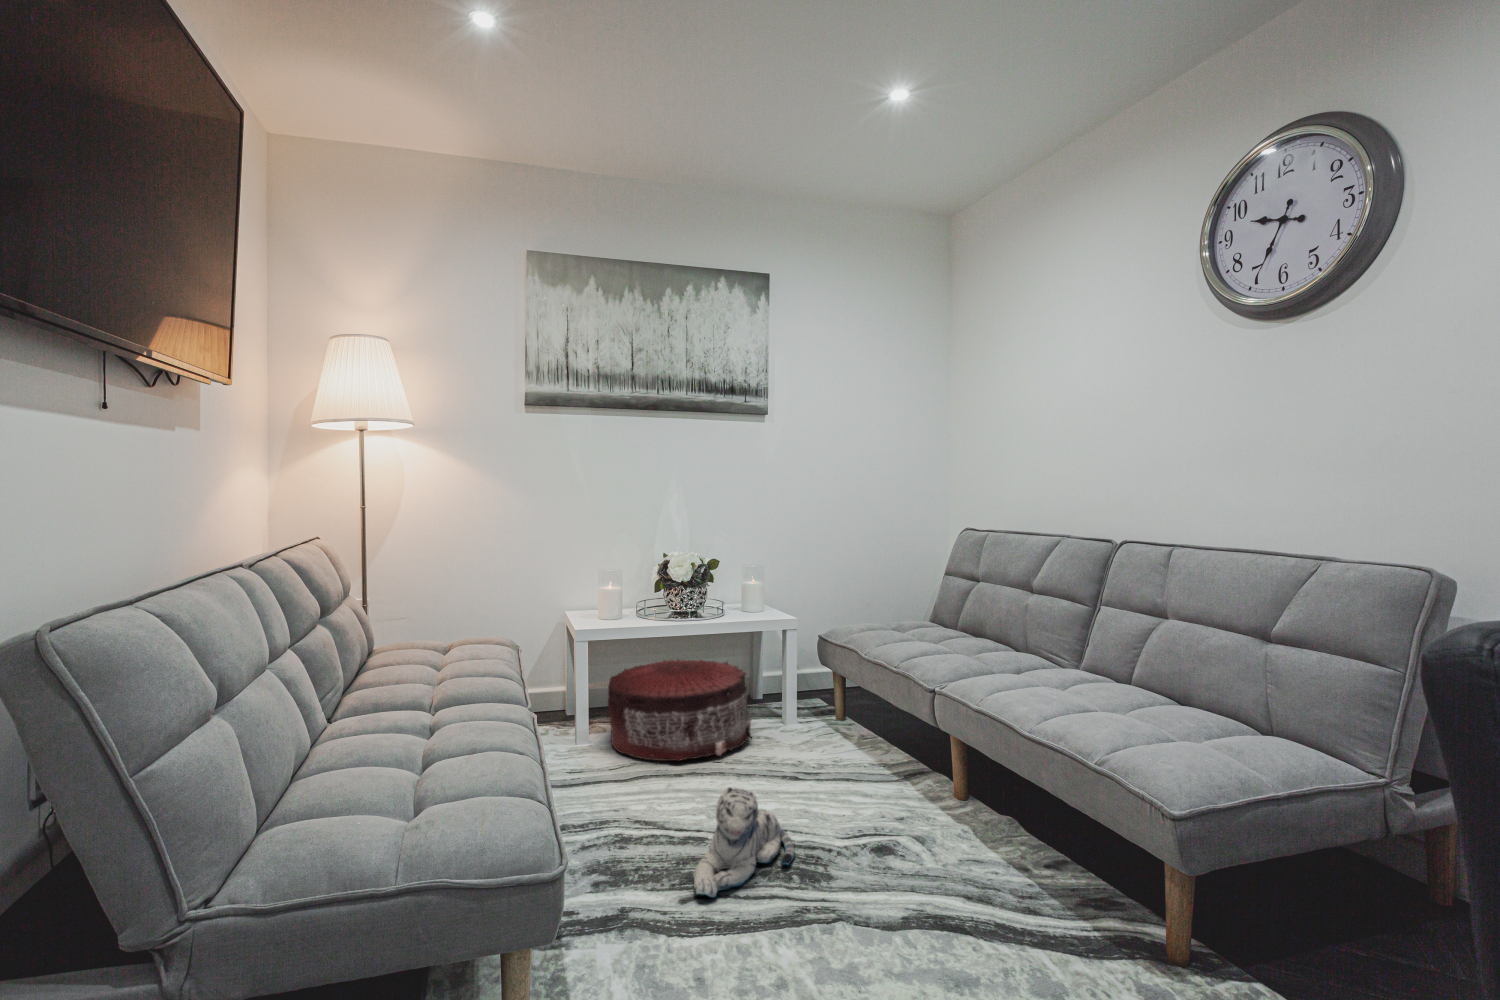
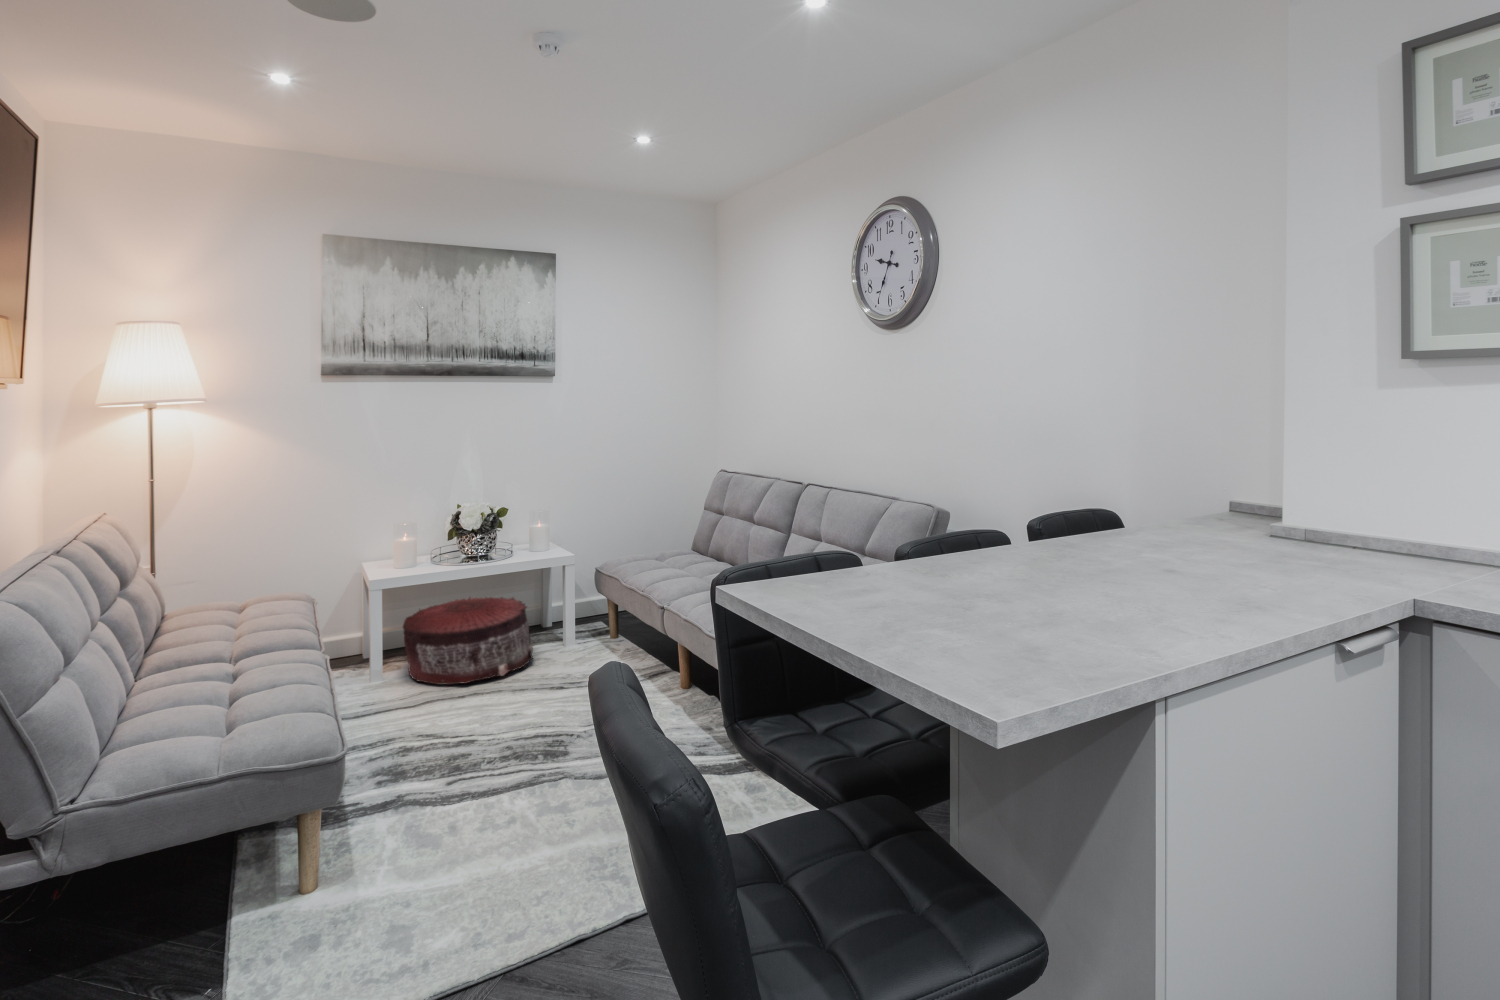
plush toy: present [694,787,795,897] -> none [458,699,545,778]

